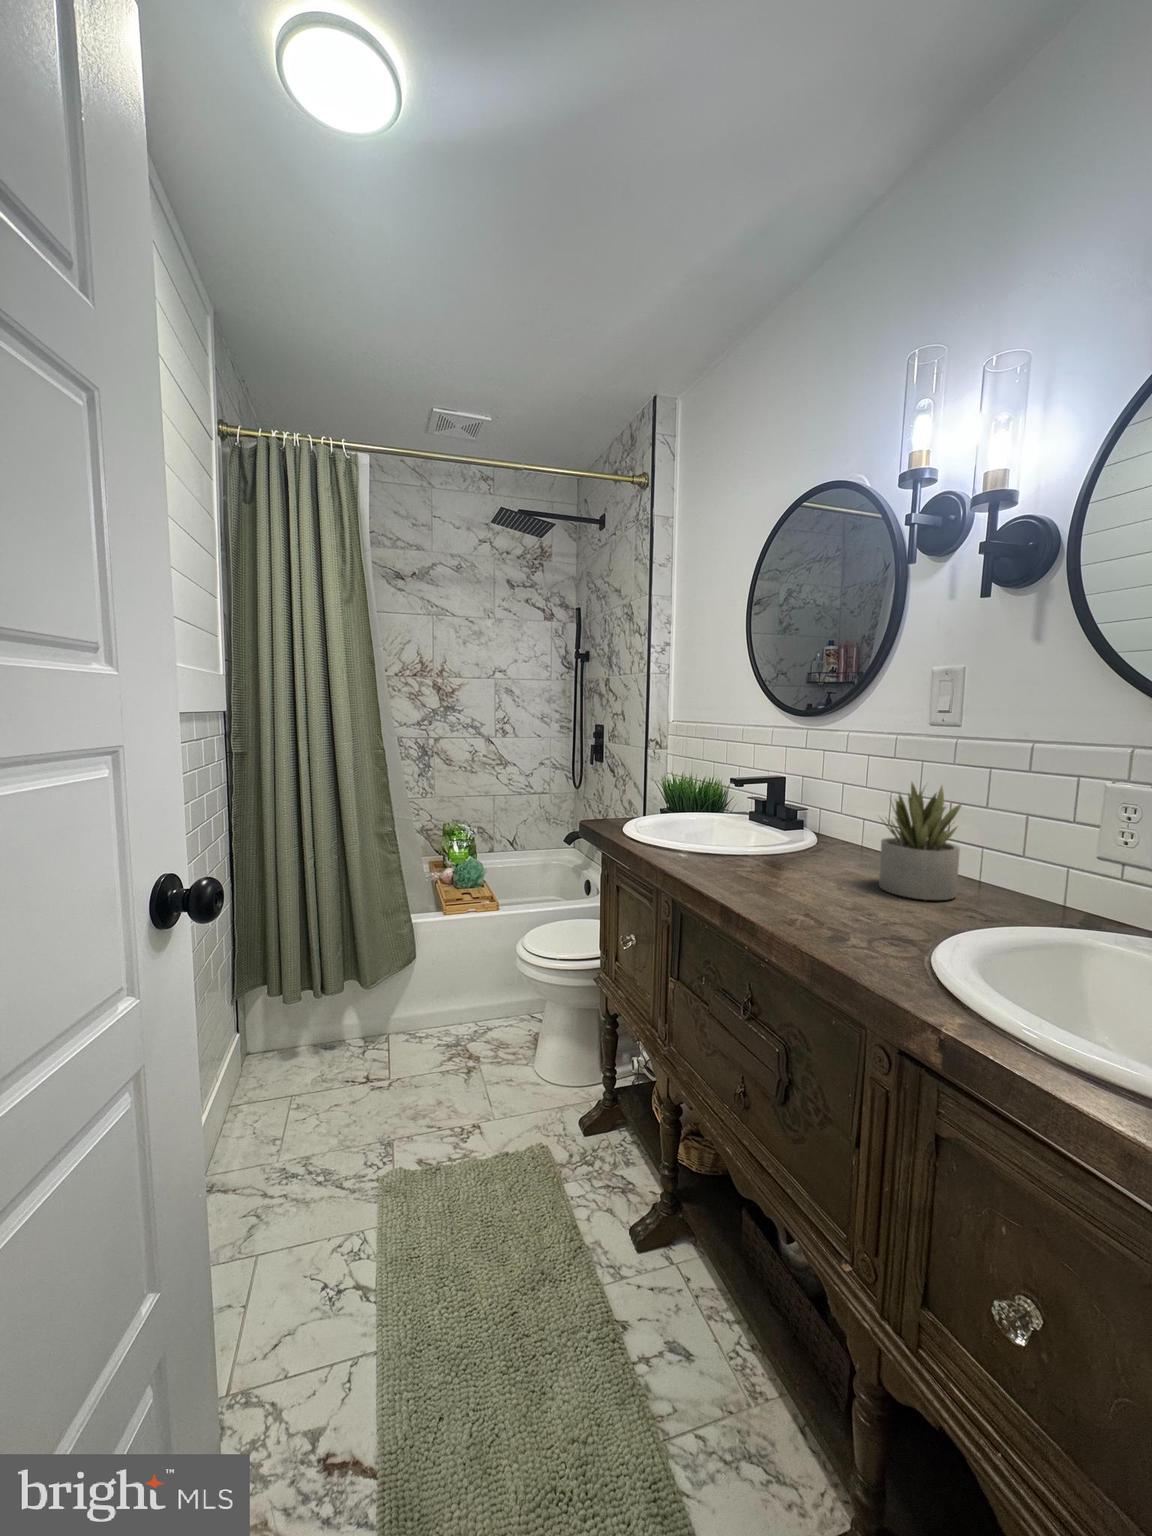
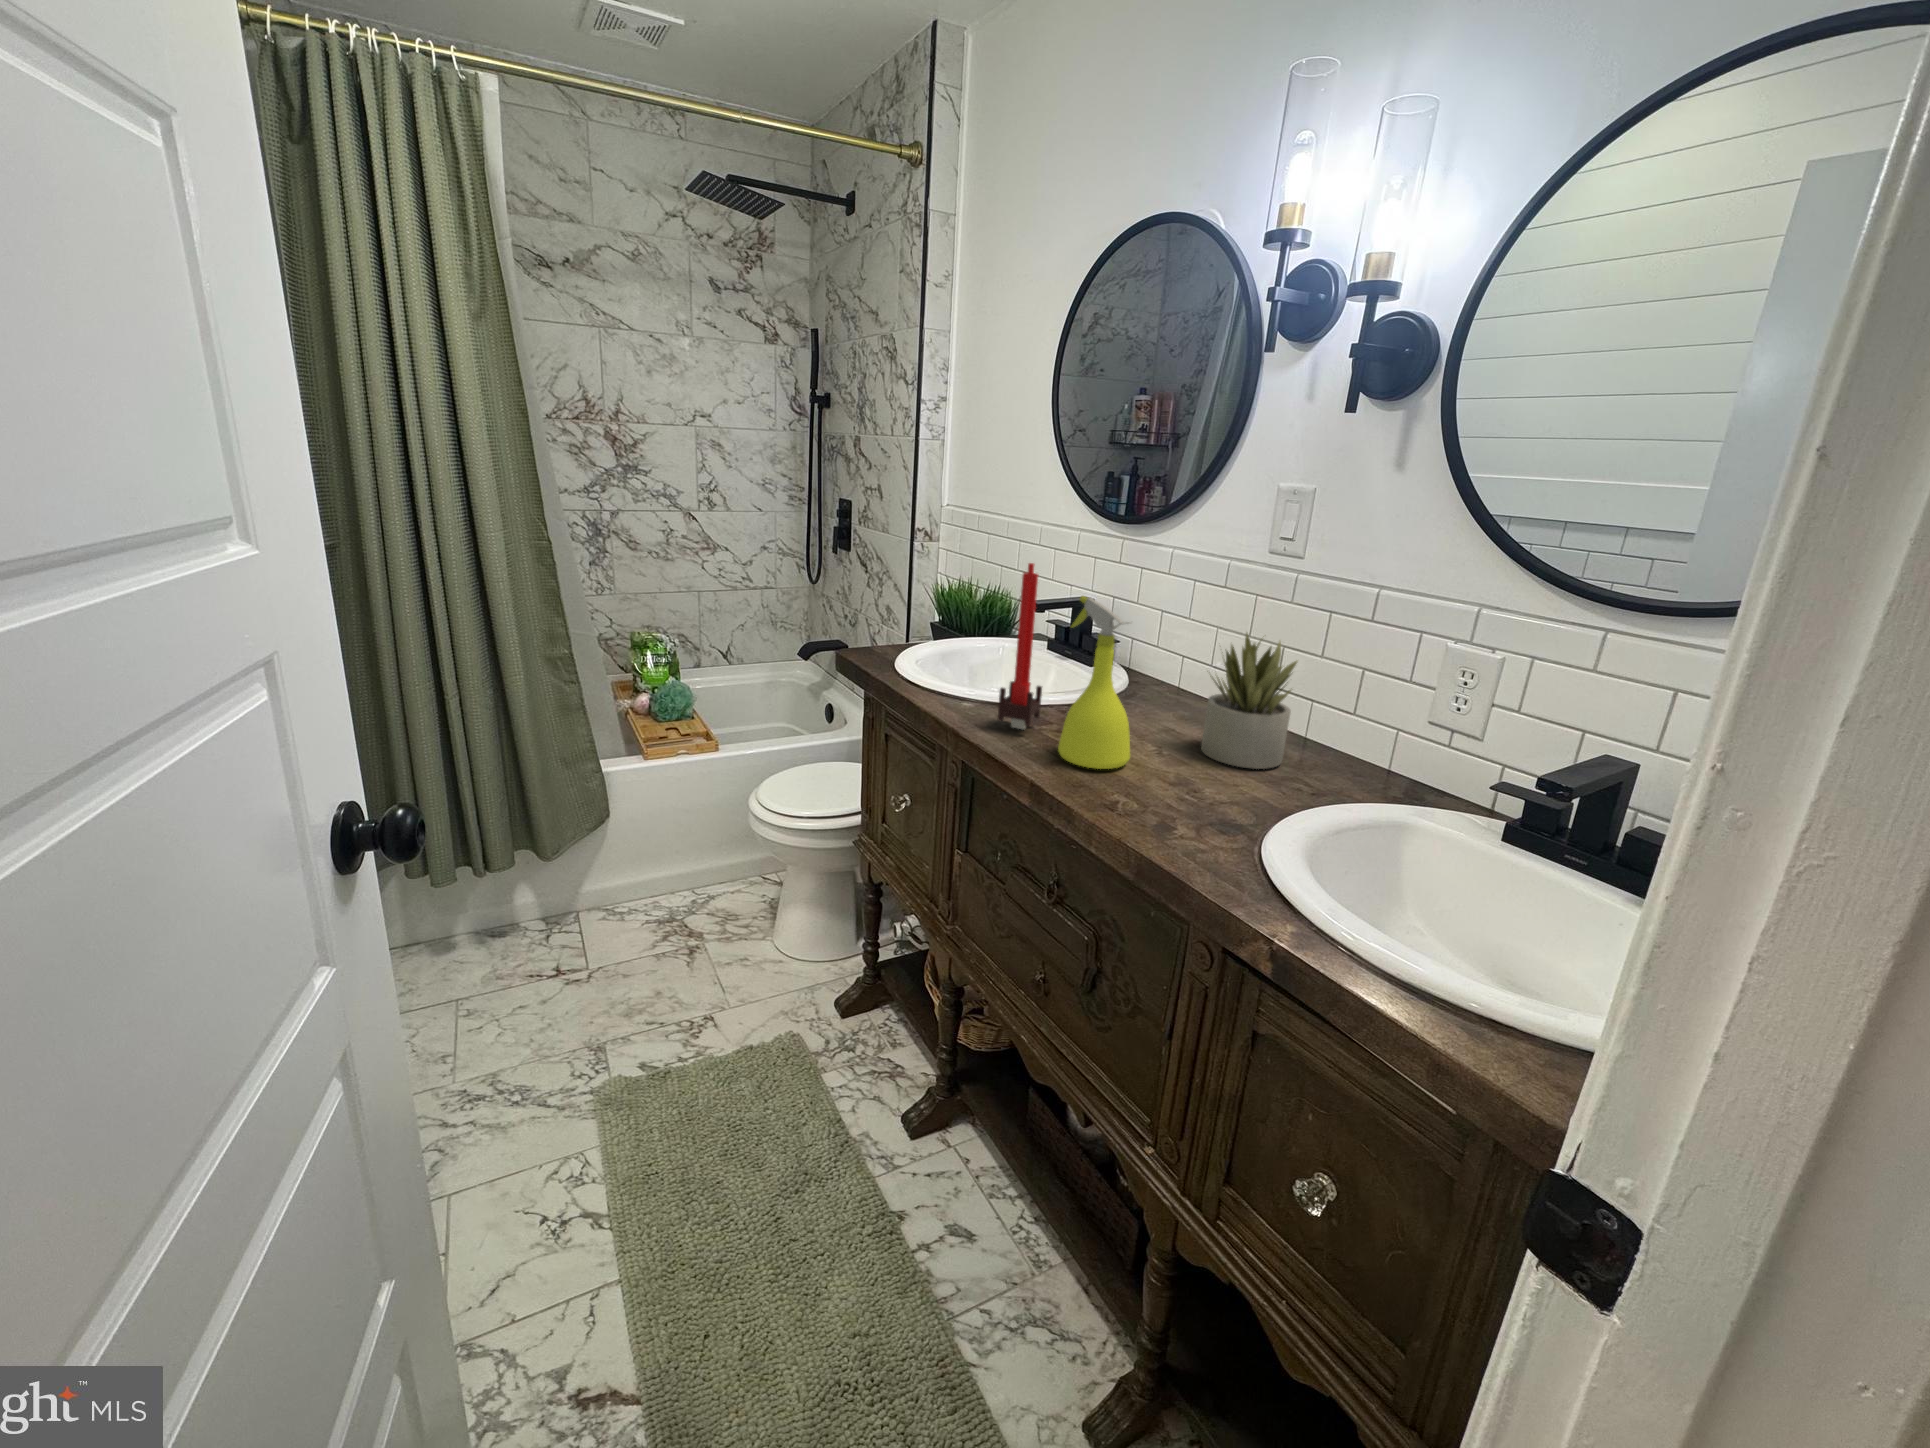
candle: none [698,731,735,869] -> present [998,563,1042,729]
spray bottle: none [747,751,811,896] -> present [1058,596,1131,769]

